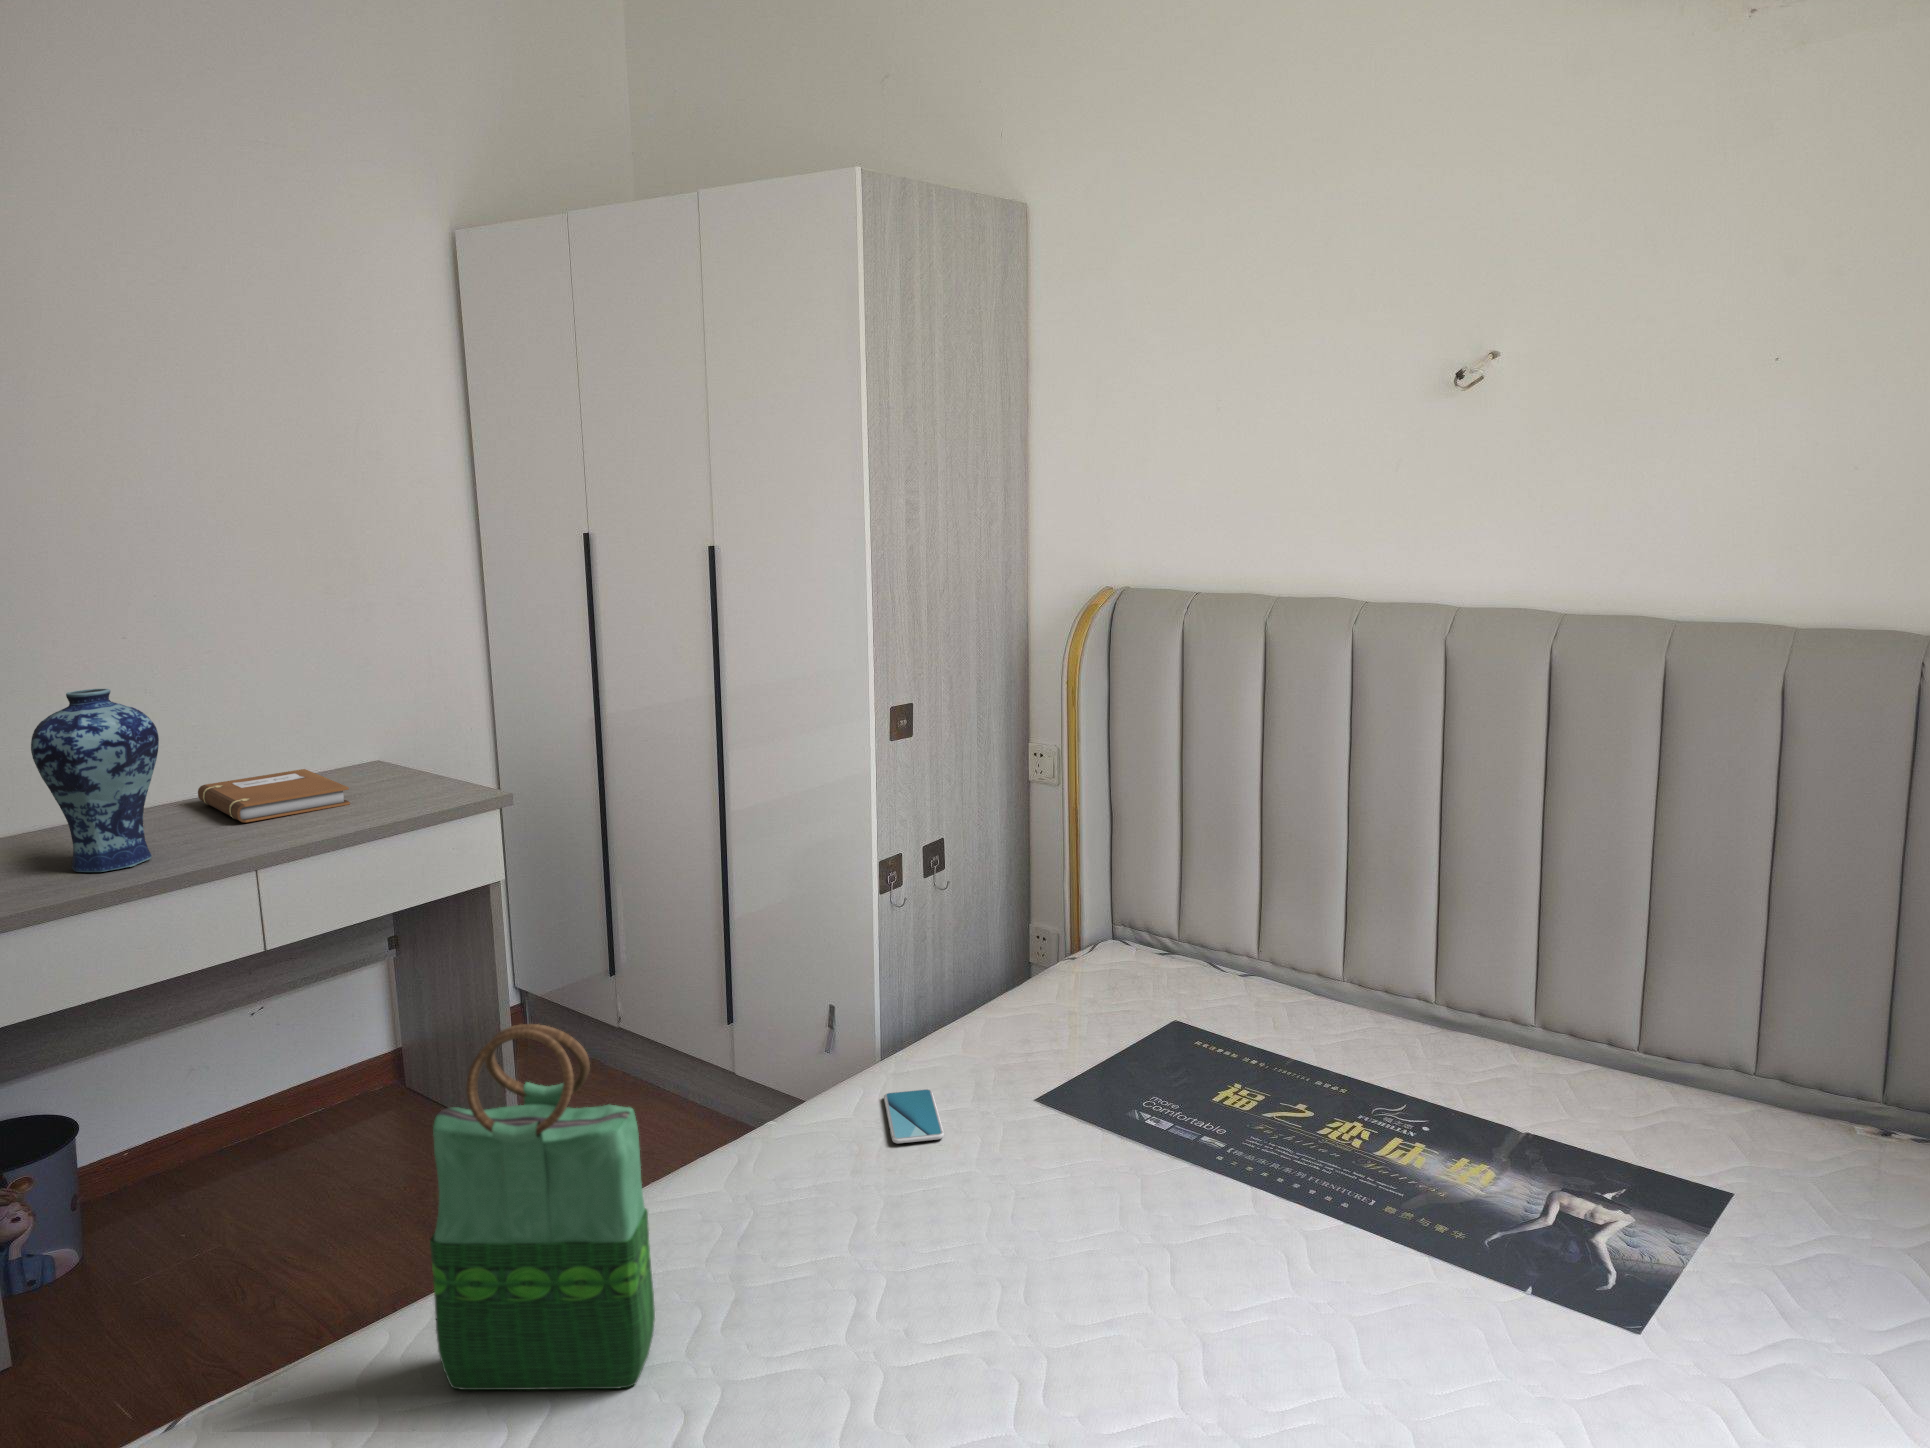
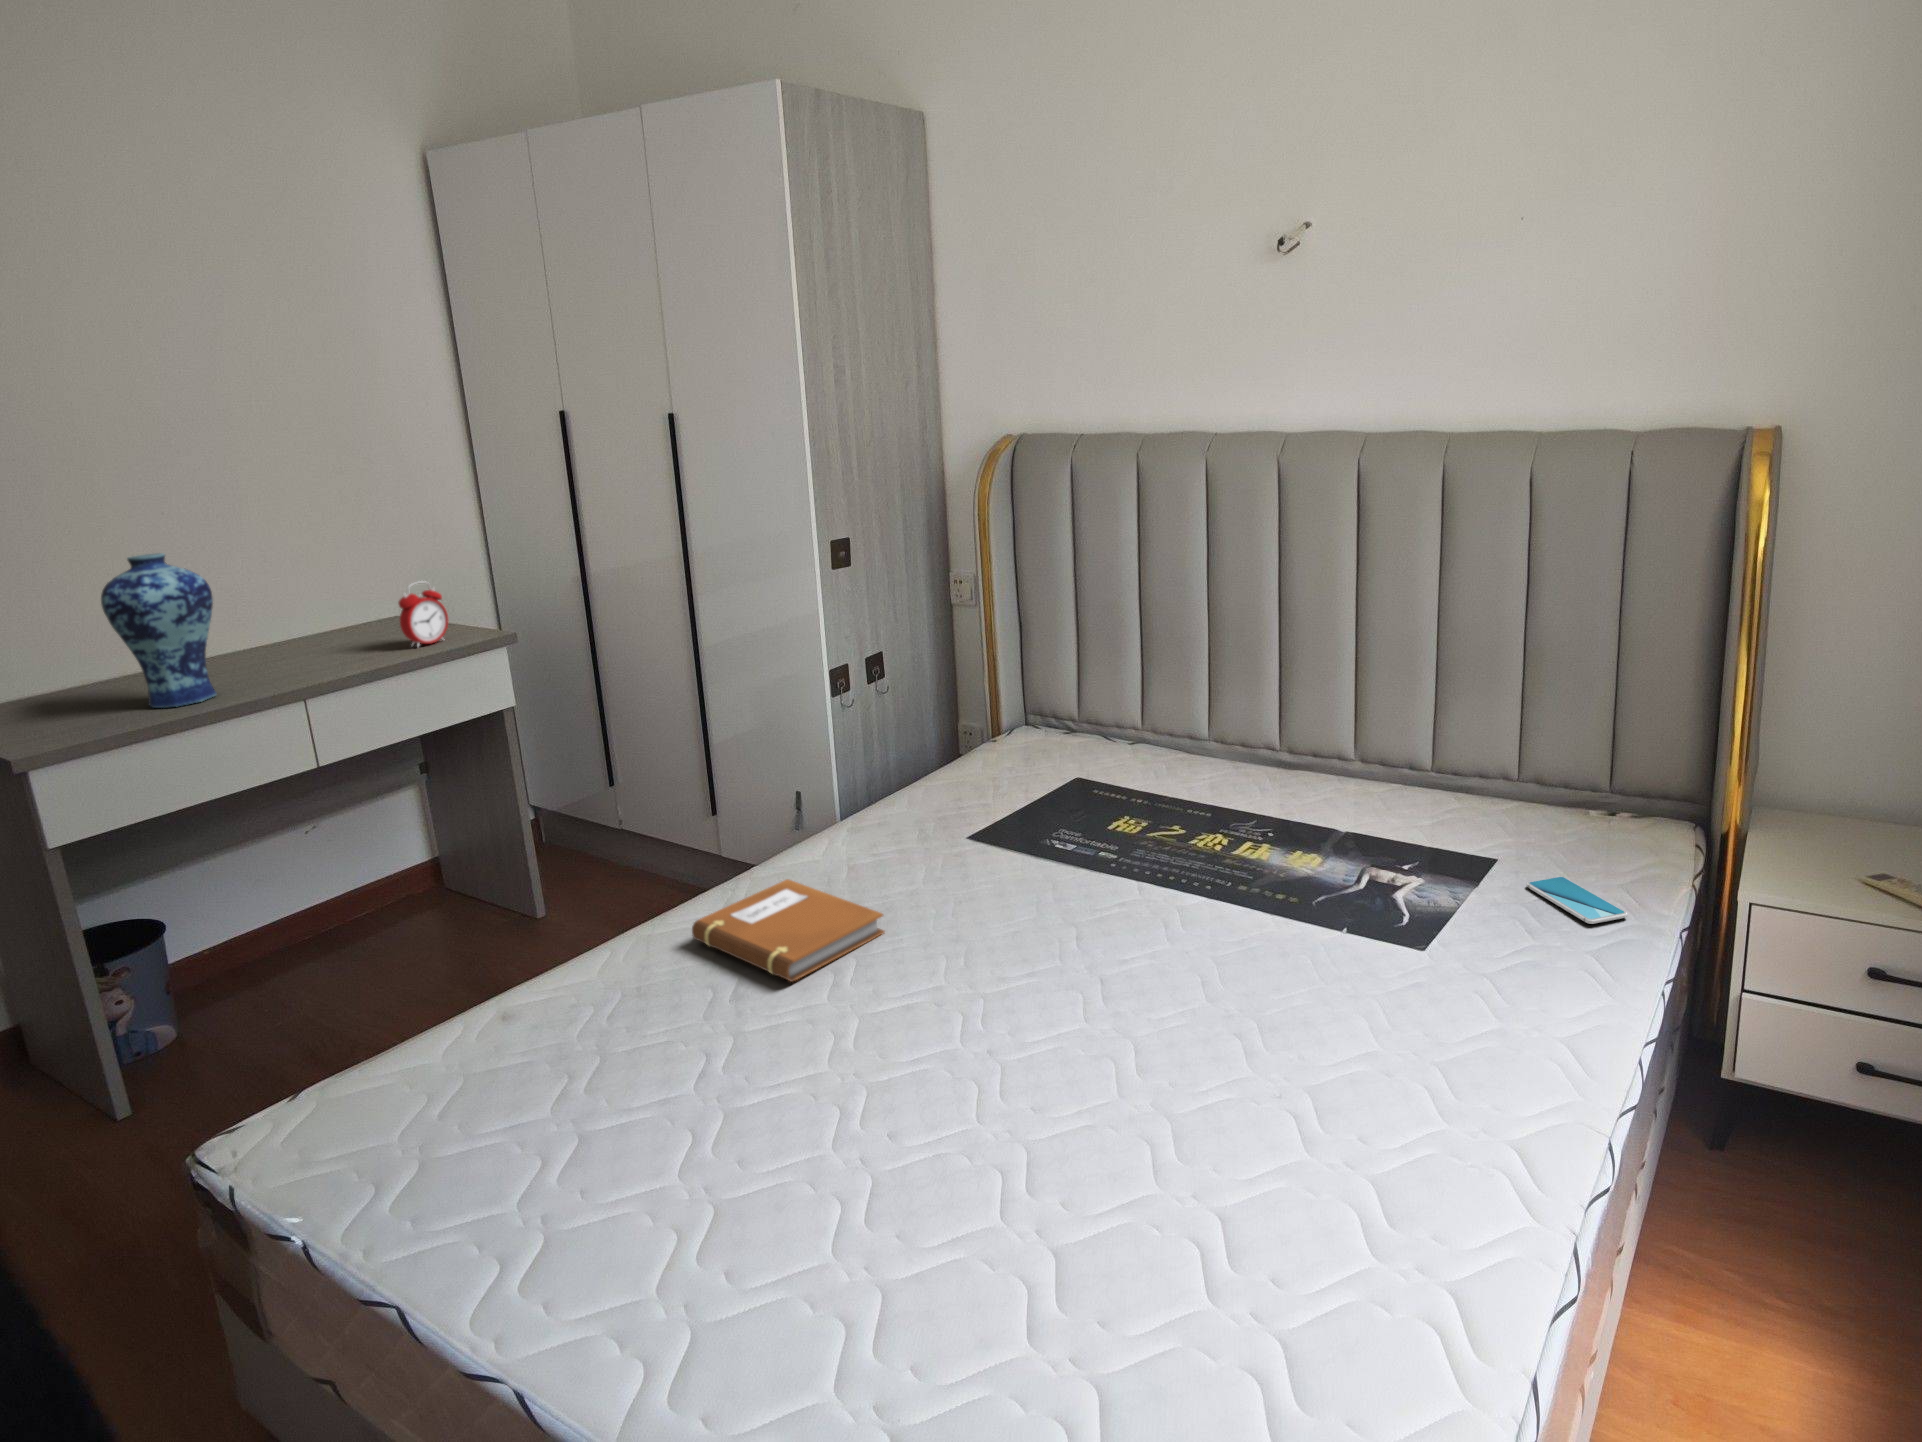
alarm clock: none [376,726,433,805] -> present [399,583,448,646]
notebook: present [198,769,350,822] -> present [692,879,884,982]
tote bag: present [430,1024,655,1390] -> none [498,768,685,1052]
smartphone: present [884,1089,944,1143] -> present [1526,876,1627,924]

